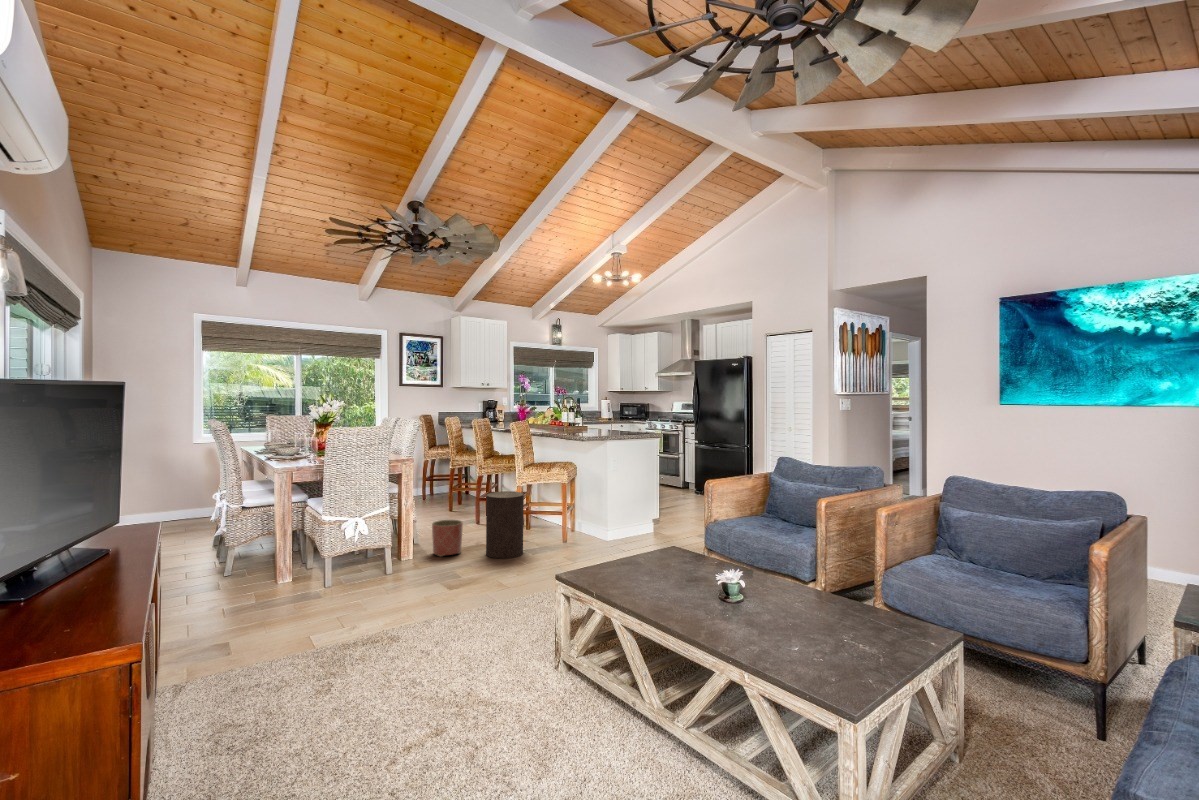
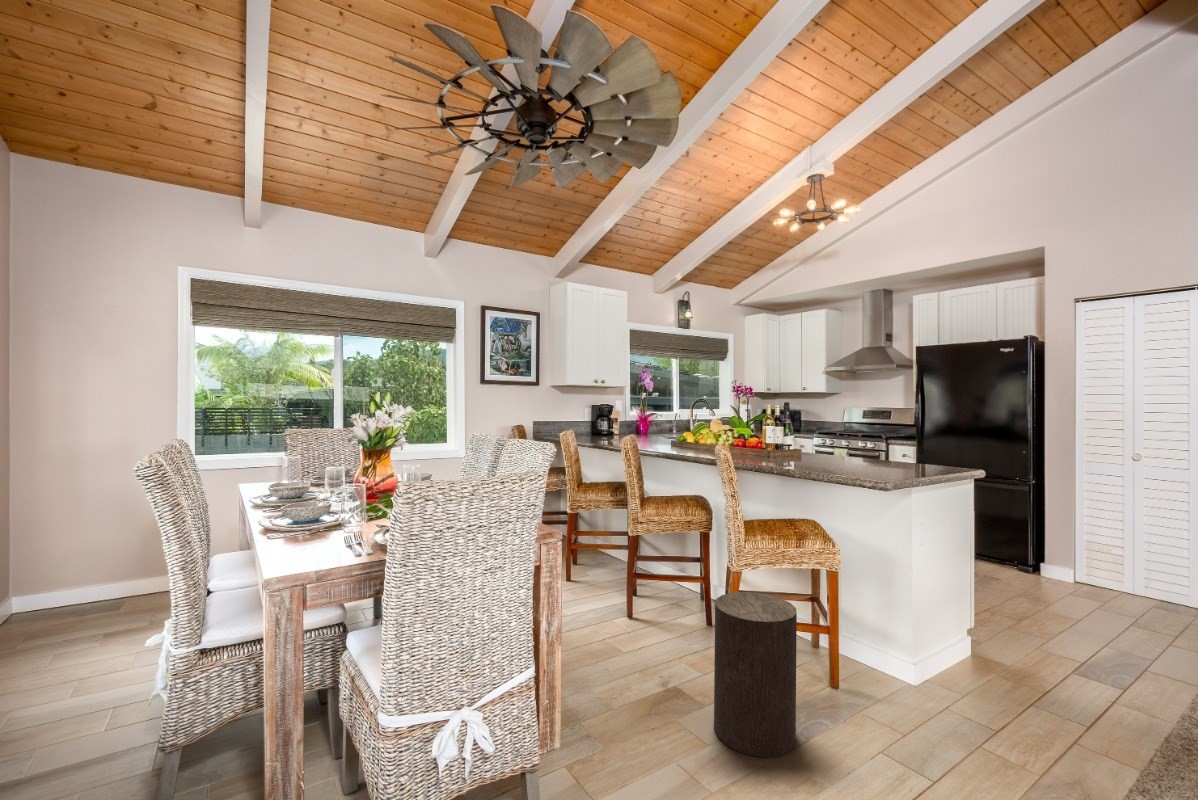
planter: present [432,520,463,557] -> none [600,648,662,743]

